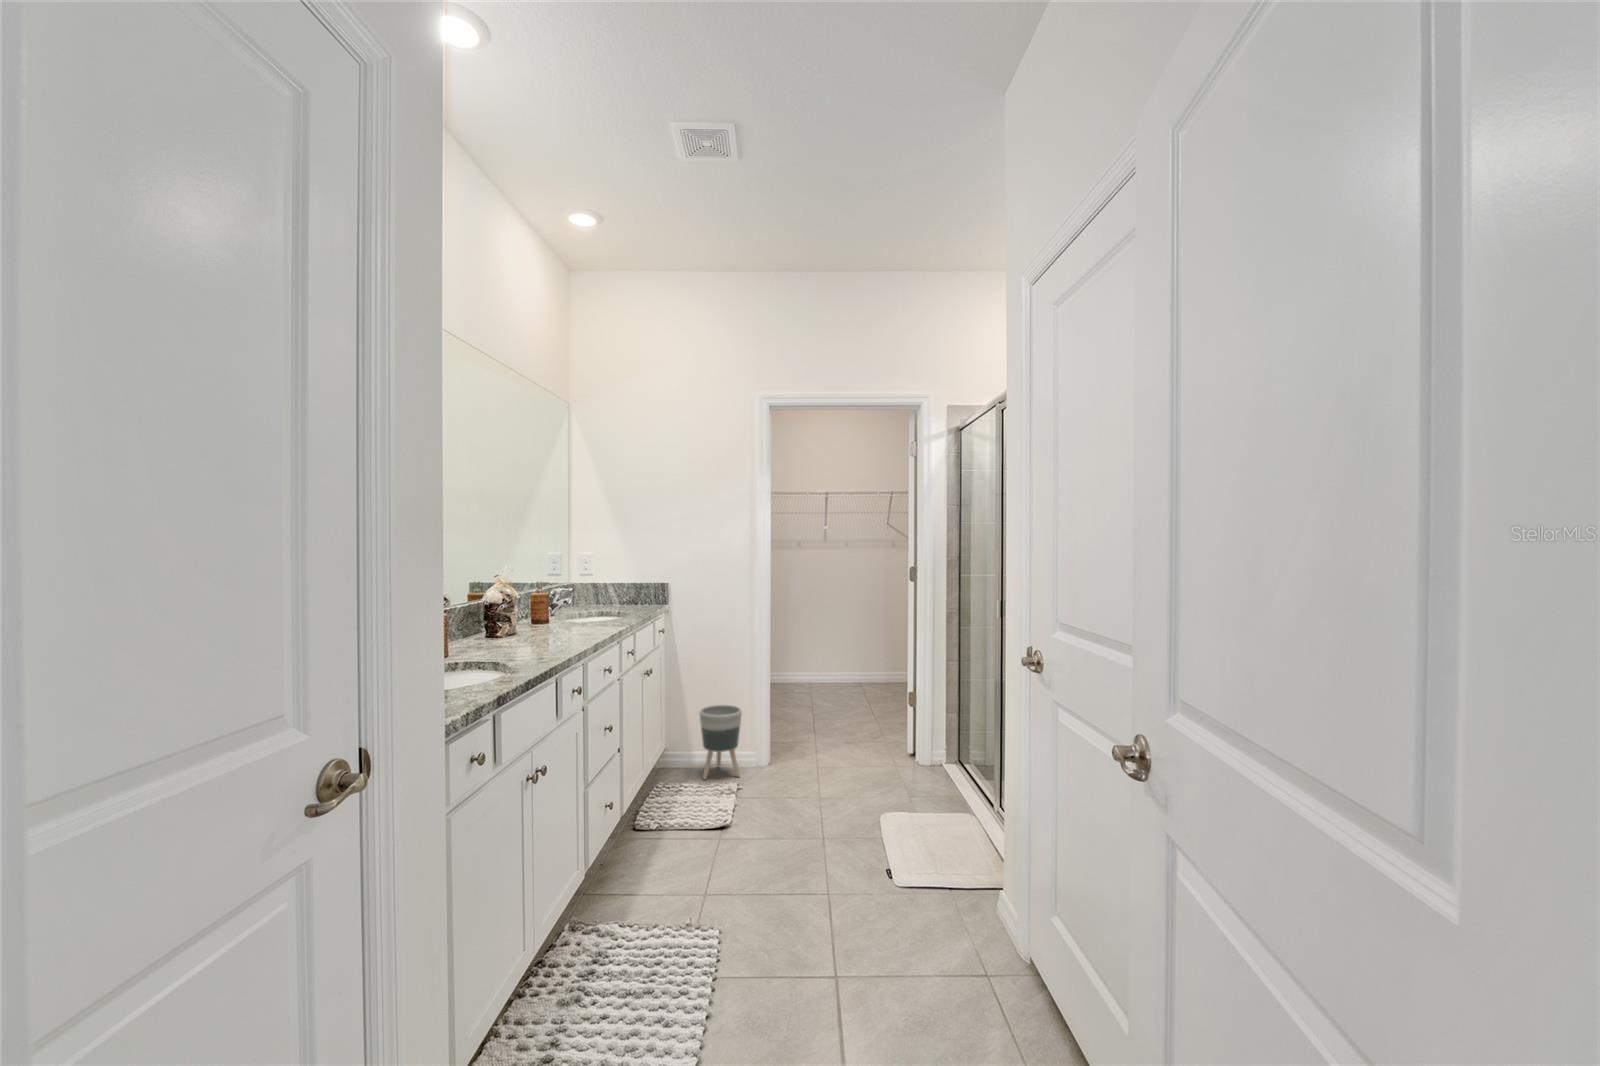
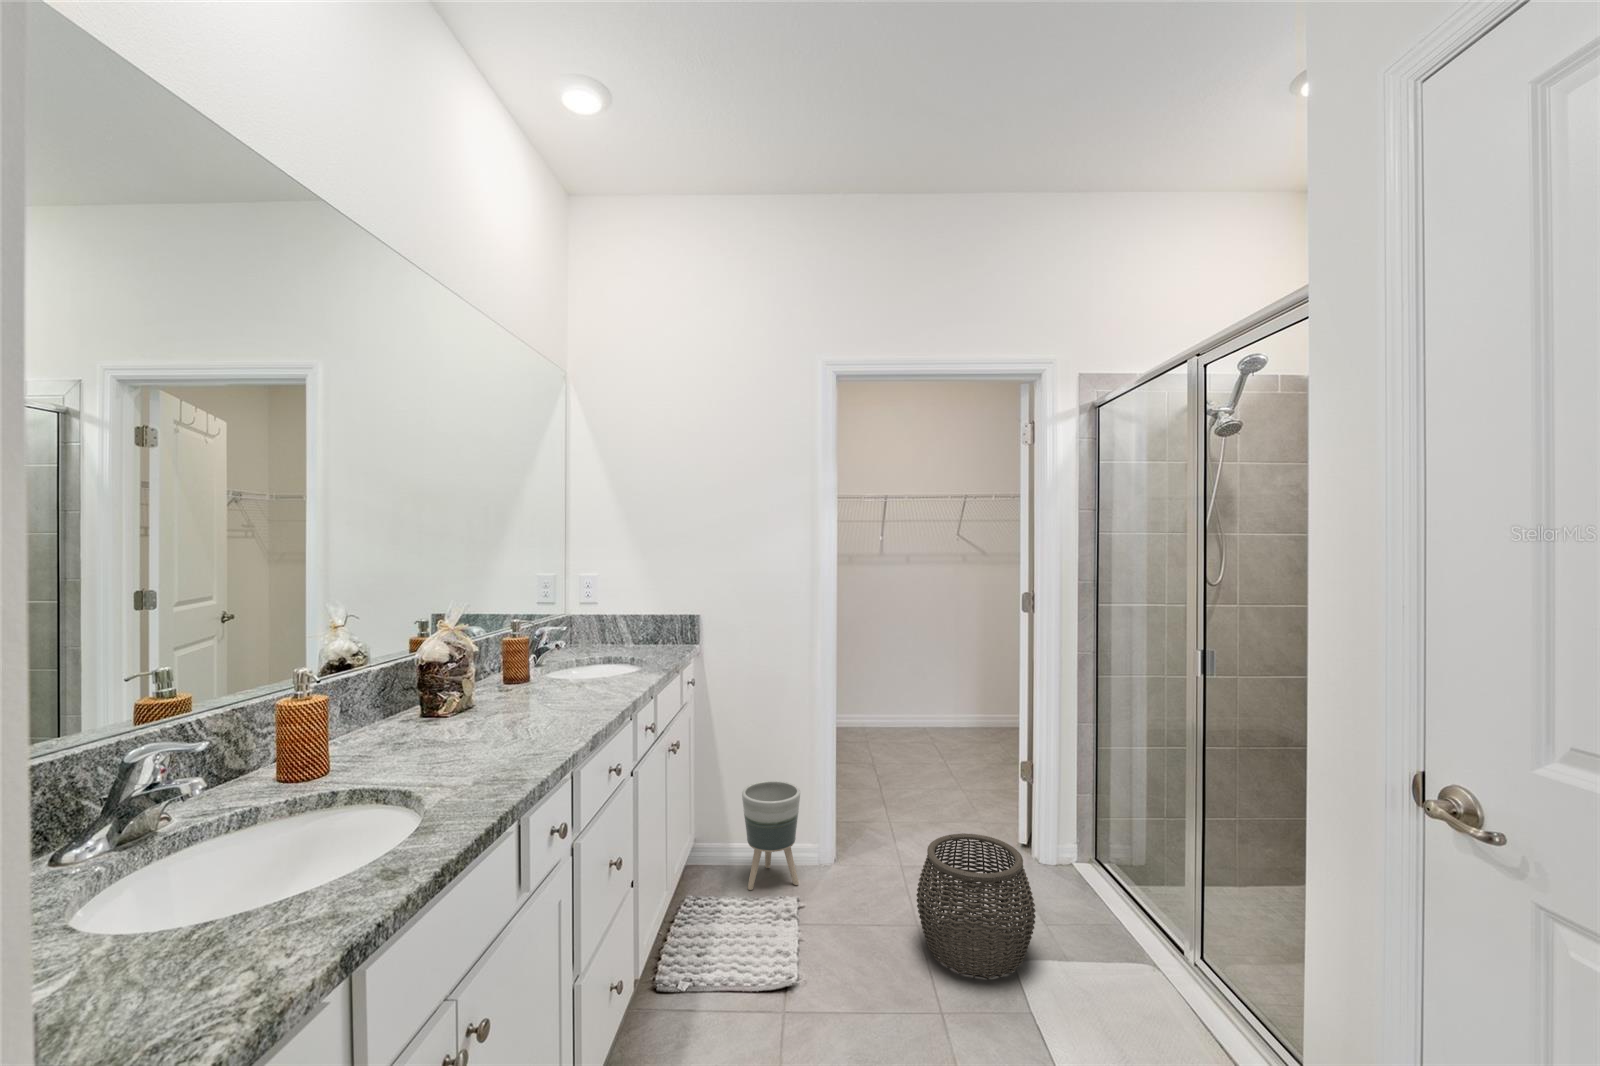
woven basket: none [817,732,895,820] -> present [916,833,1036,978]

